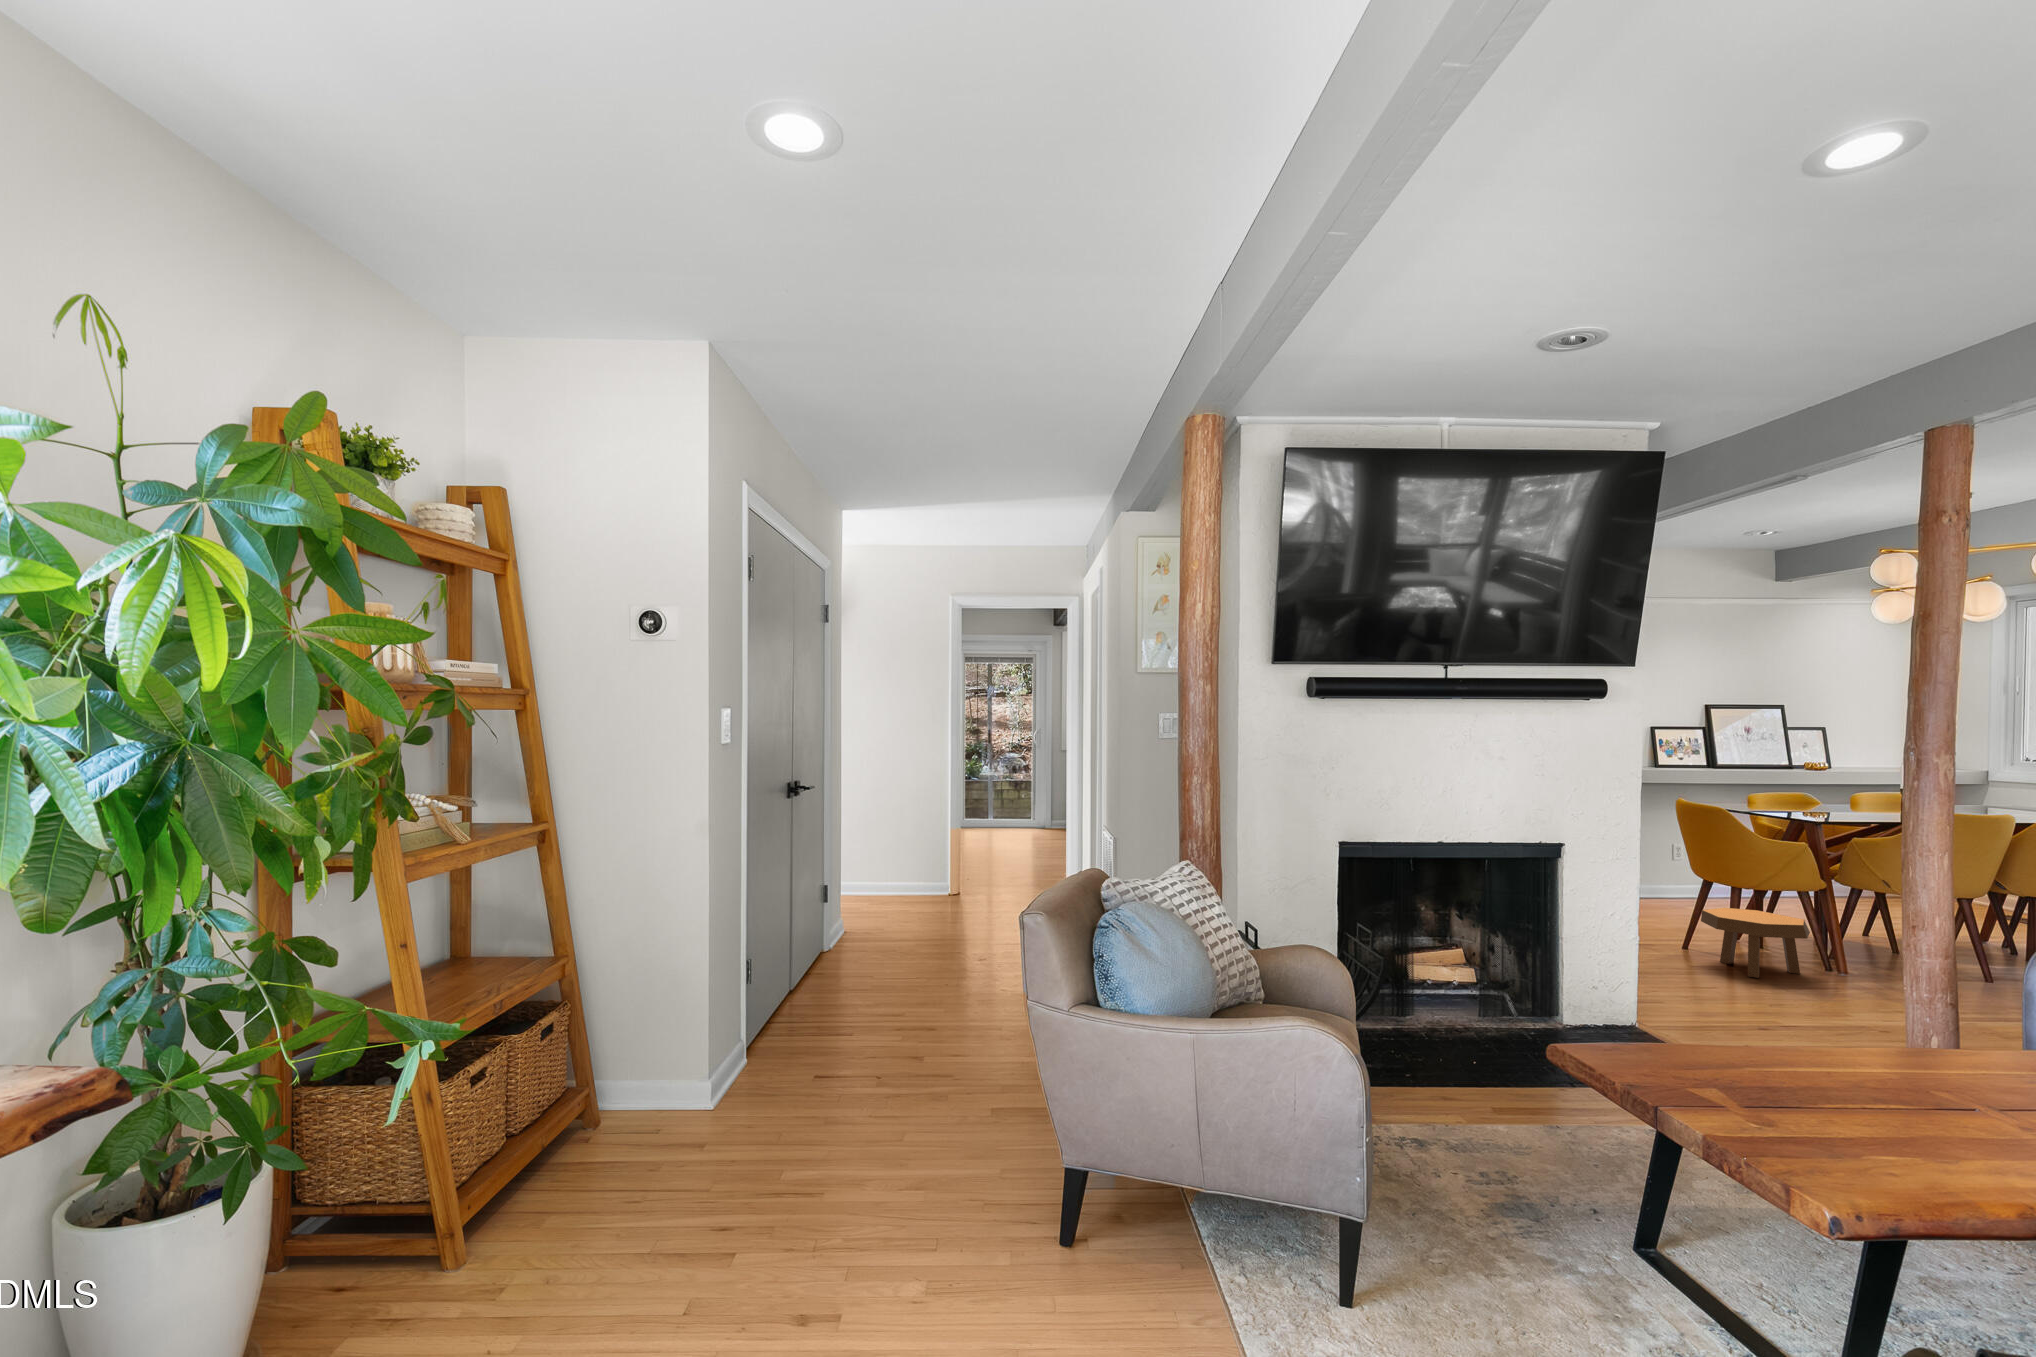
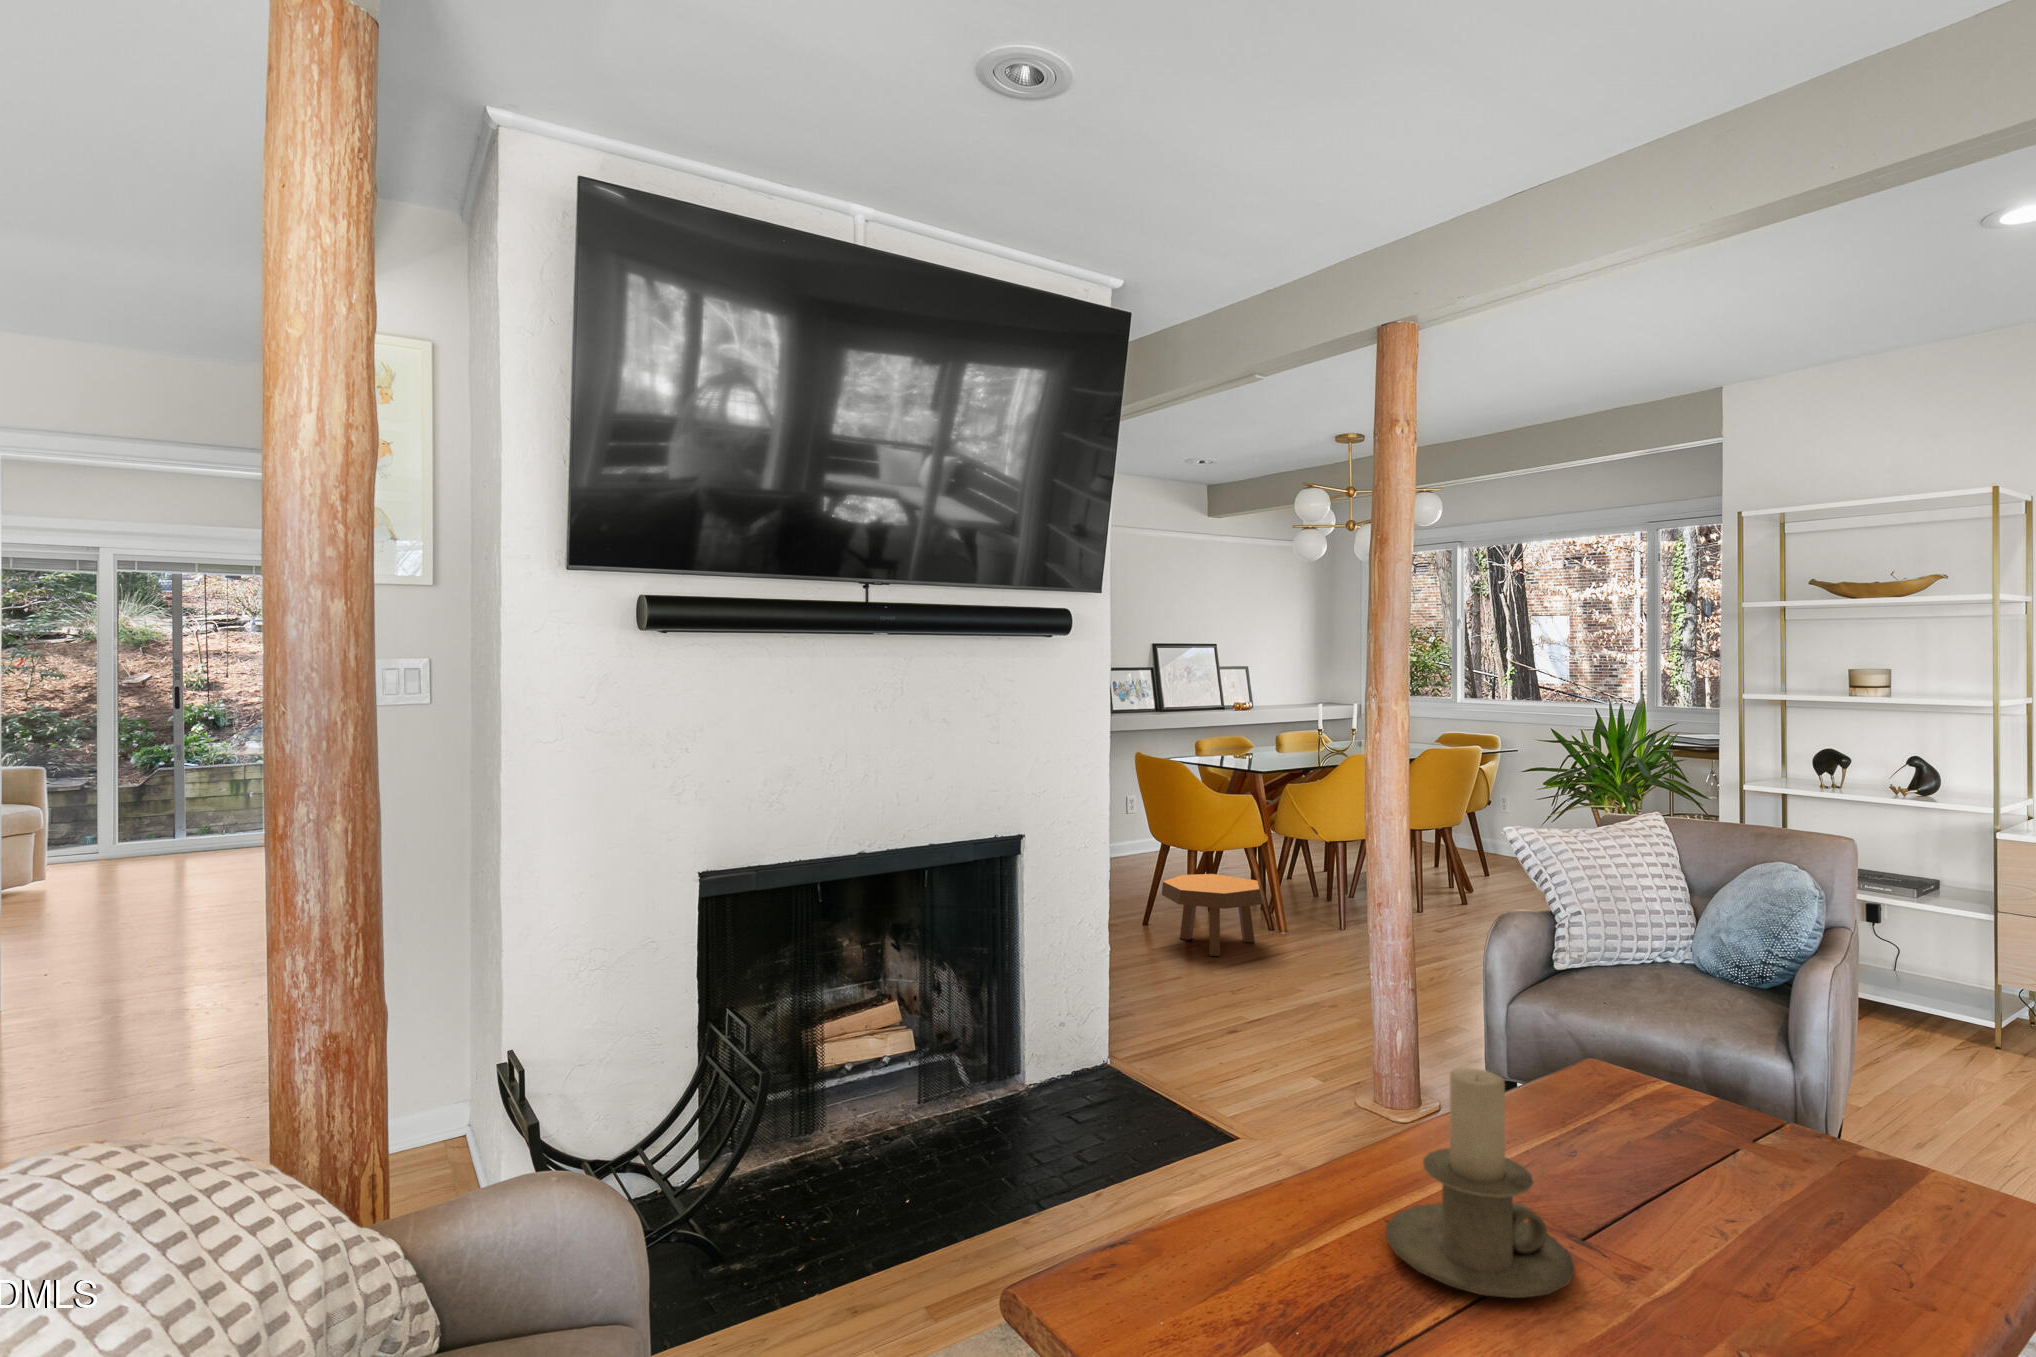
candle holder: none [1791,968,1923,1092] -> present [1386,1068,1575,1298]

